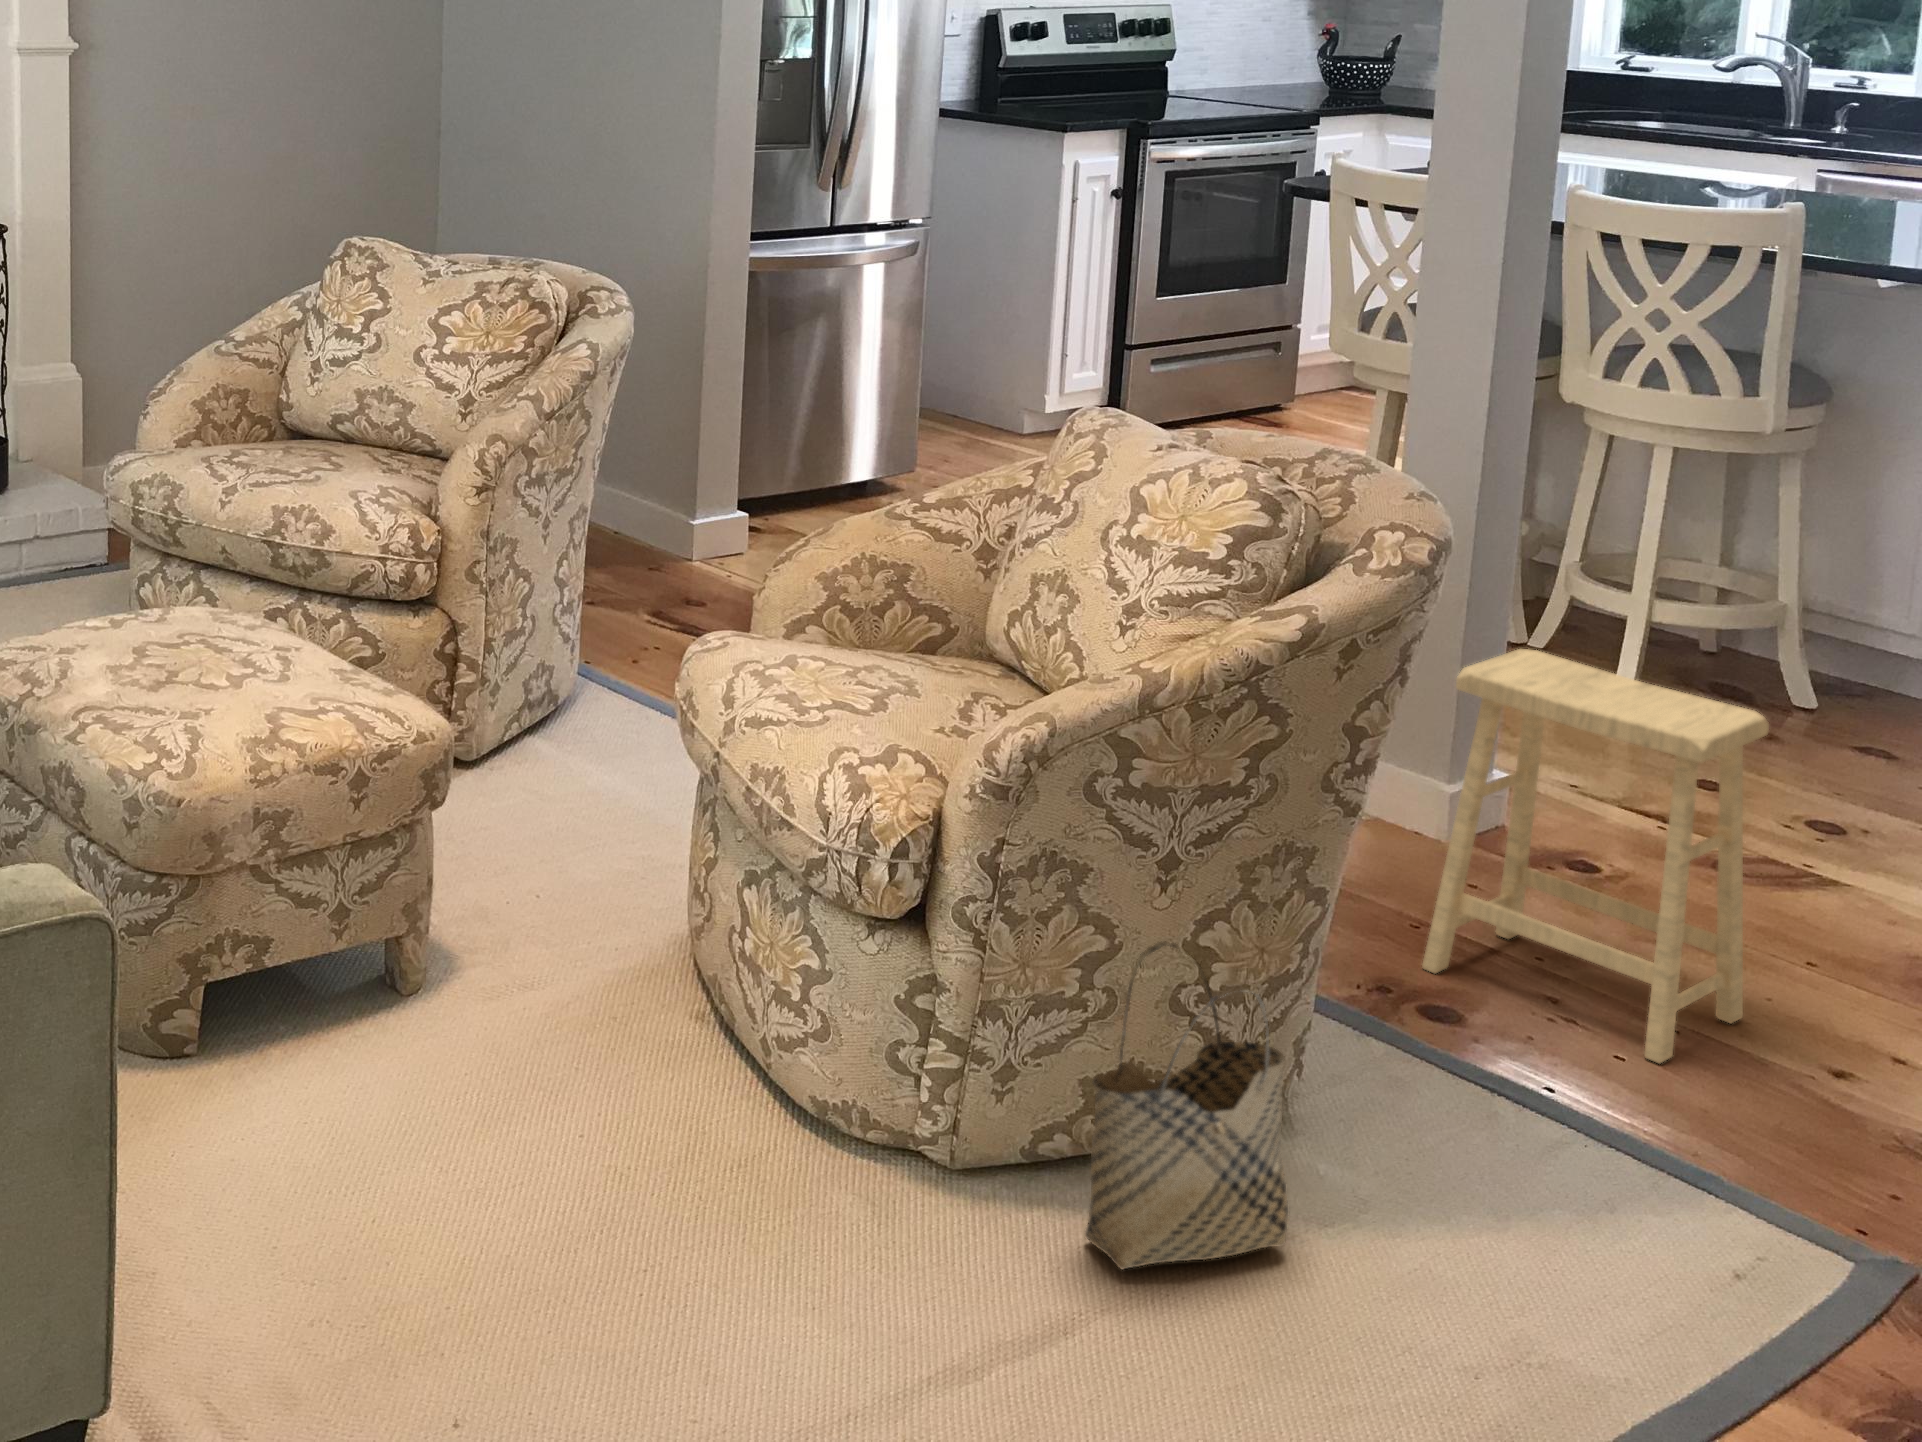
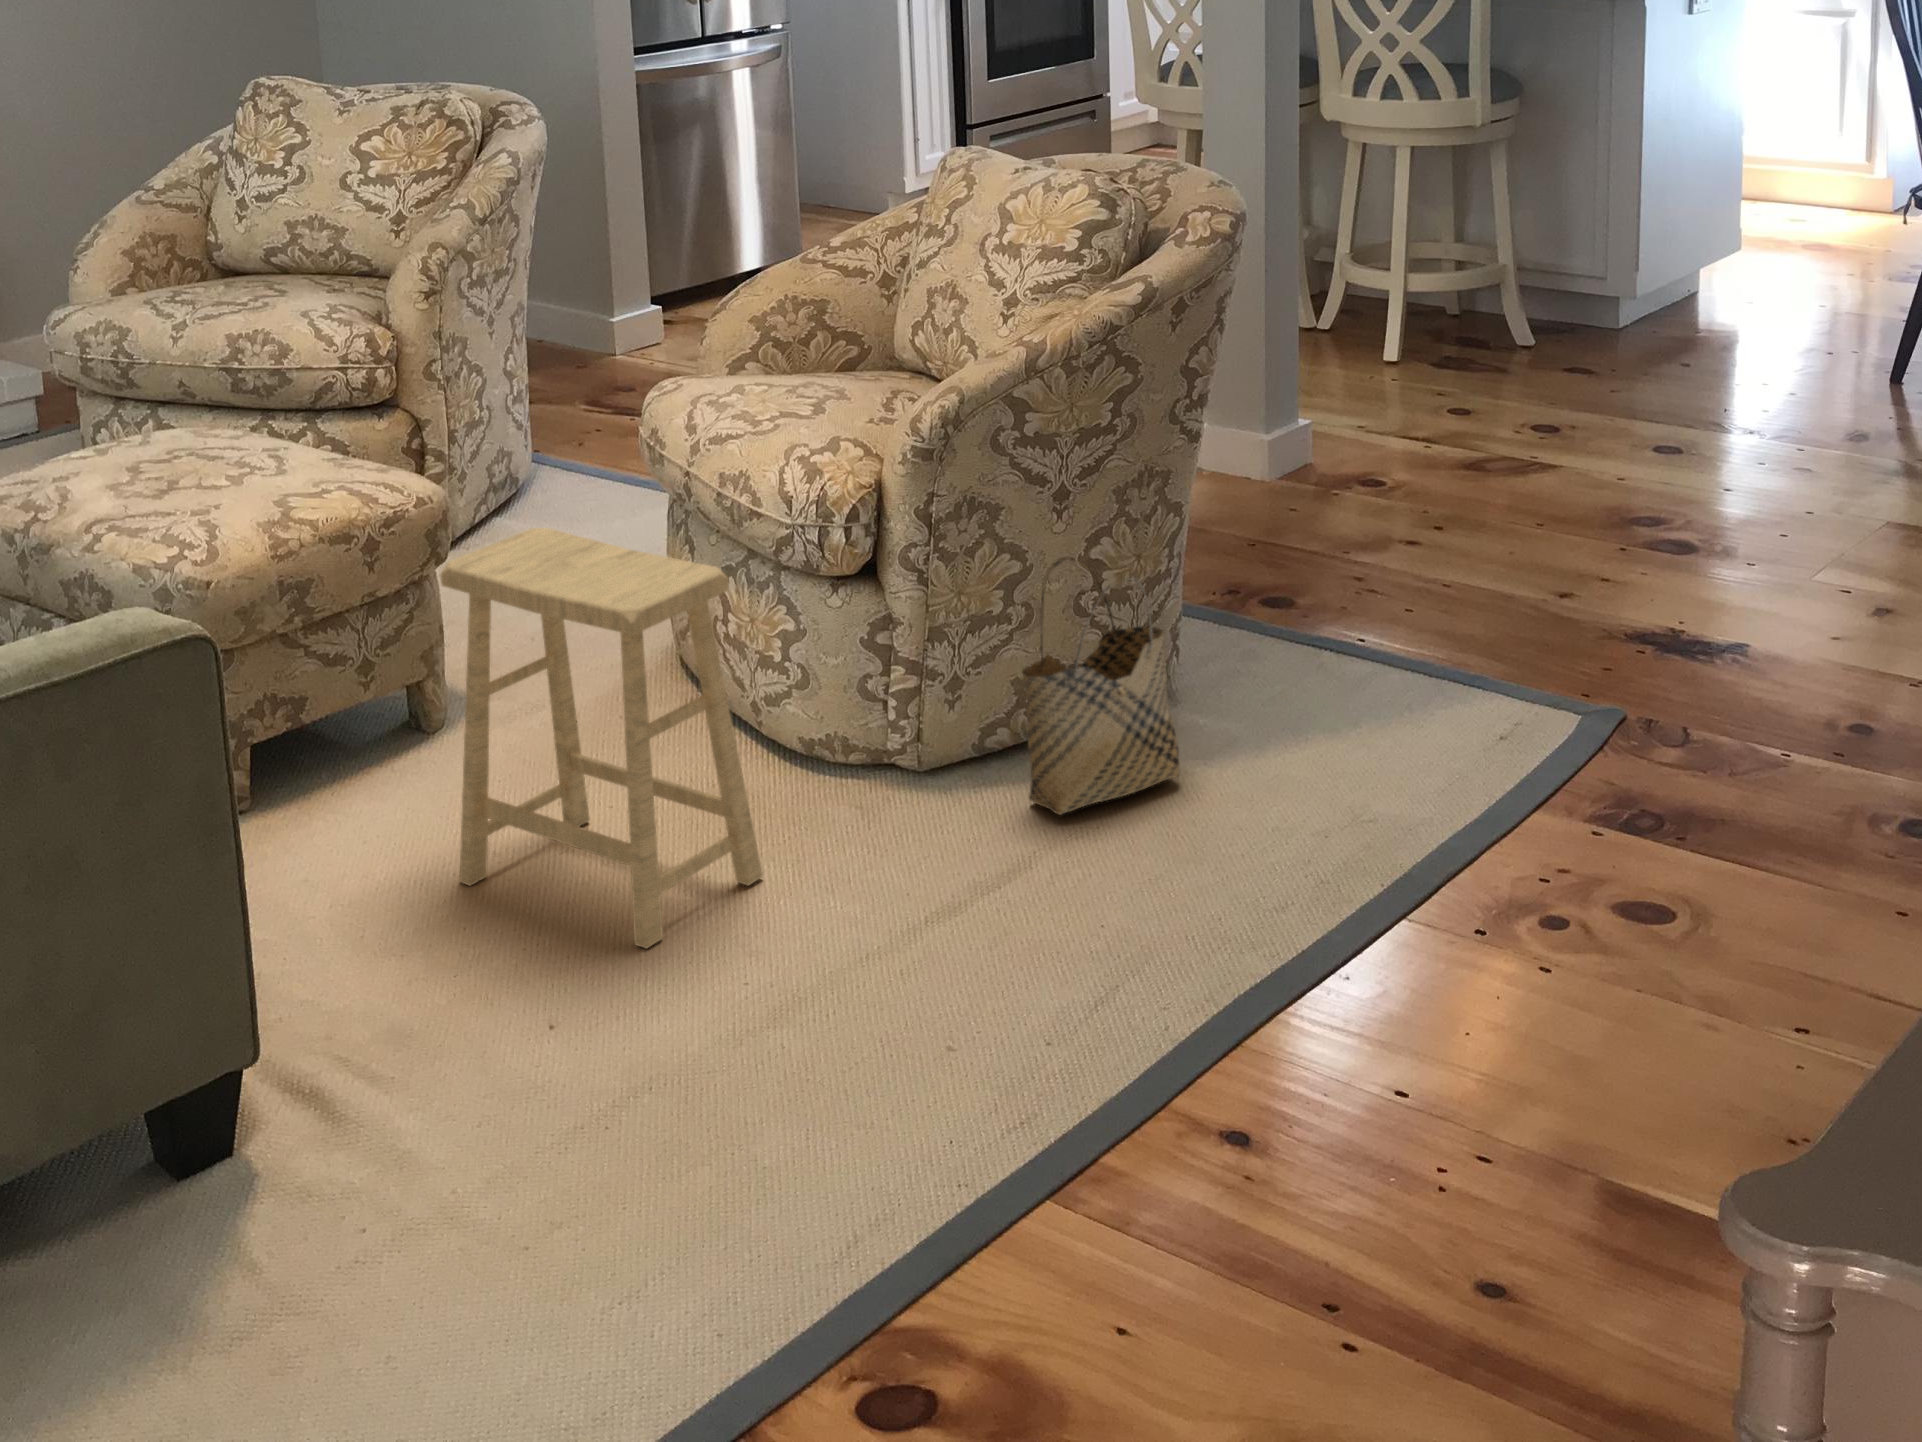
footstool: present [1423,649,1769,1064] -> present [440,528,763,948]

